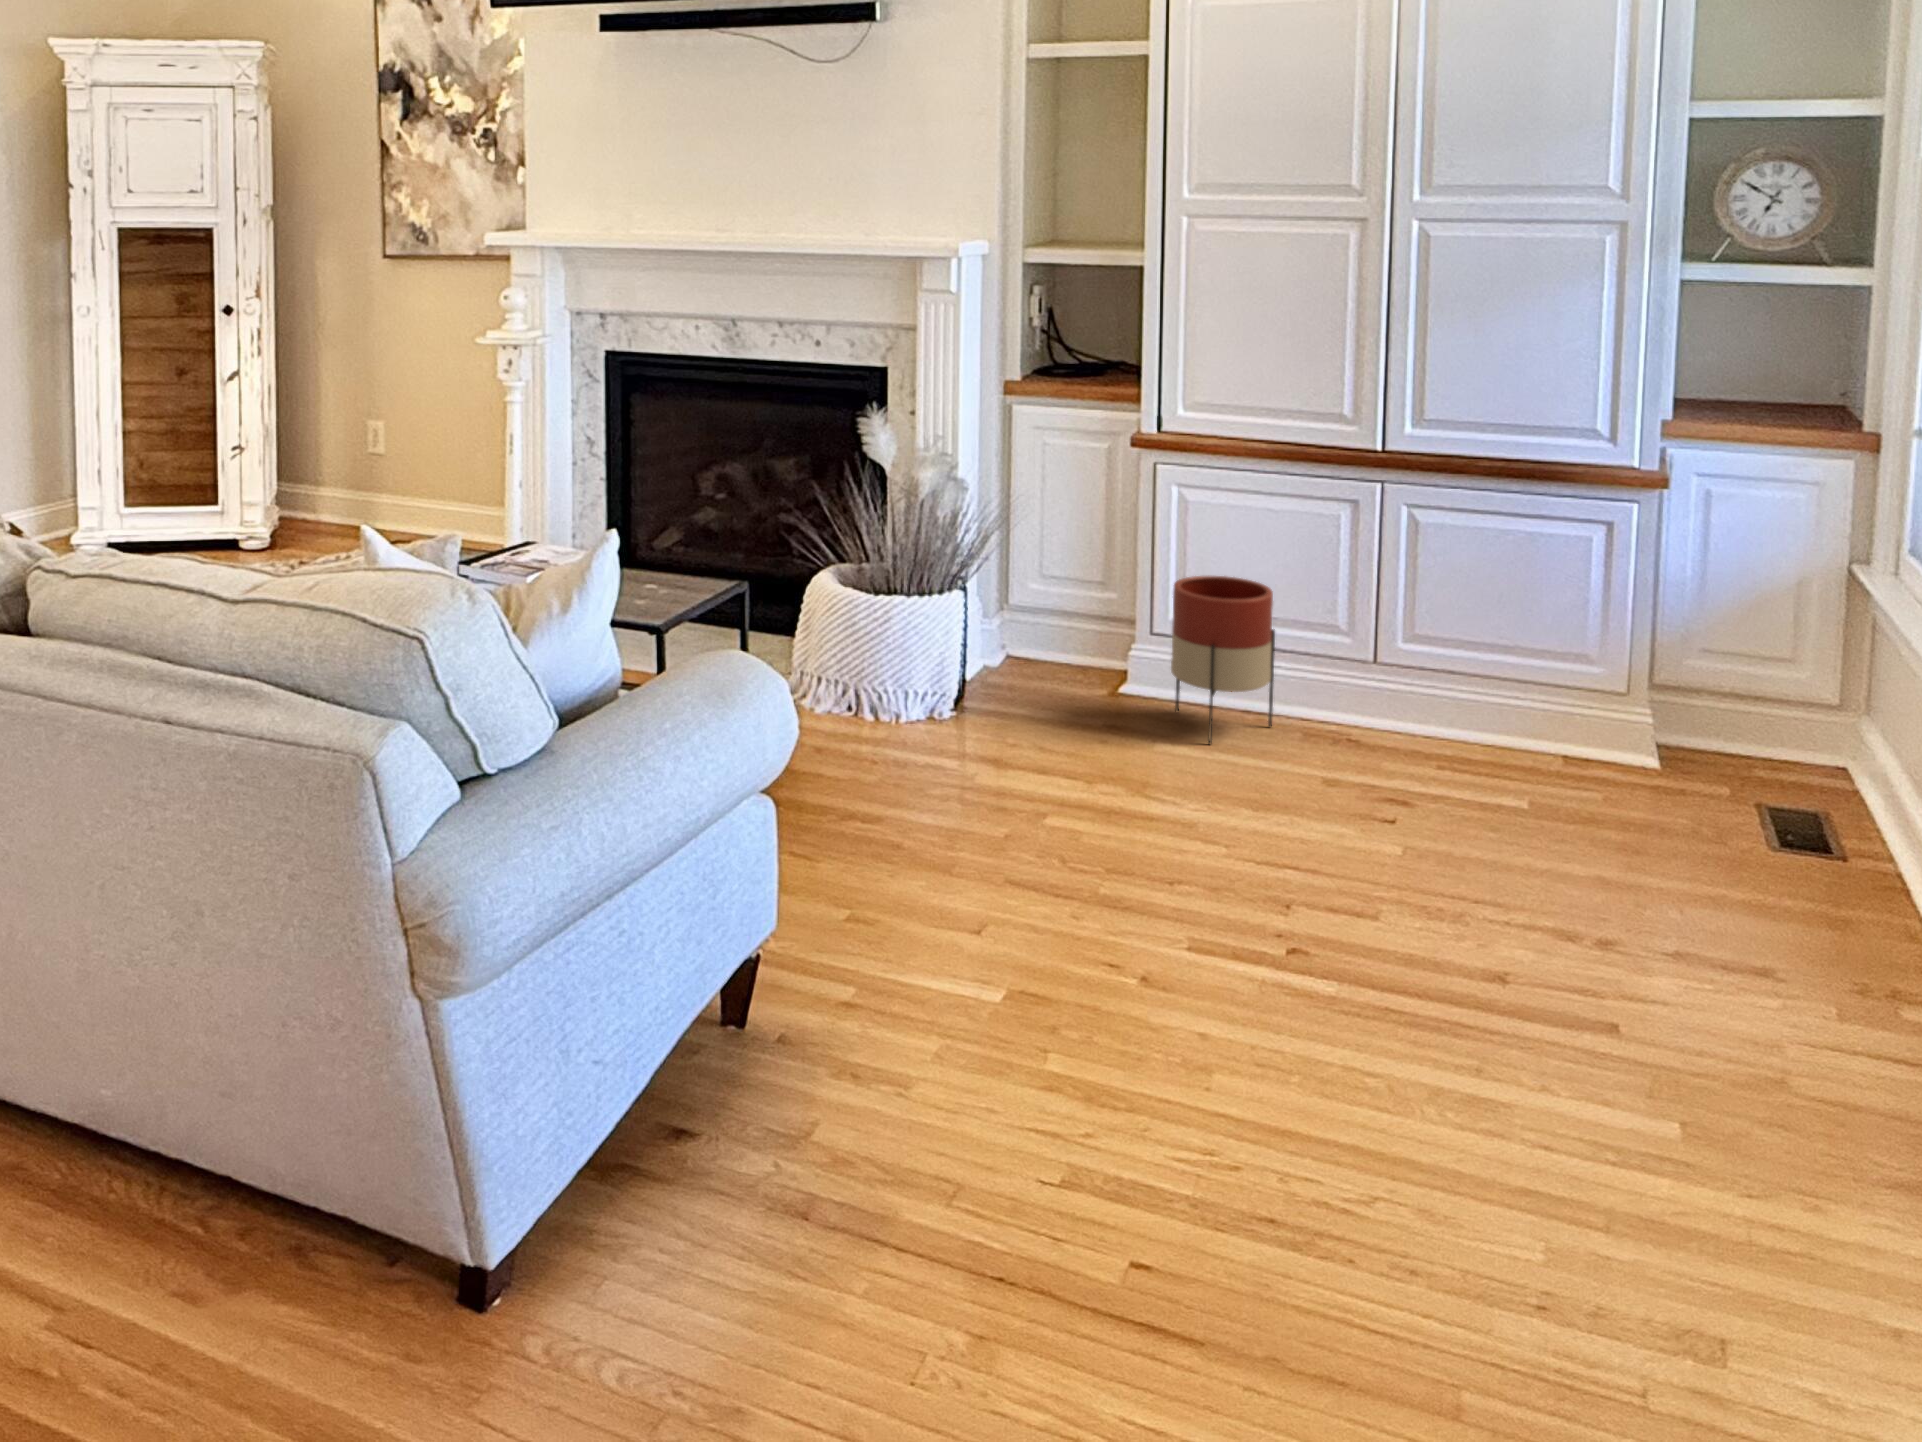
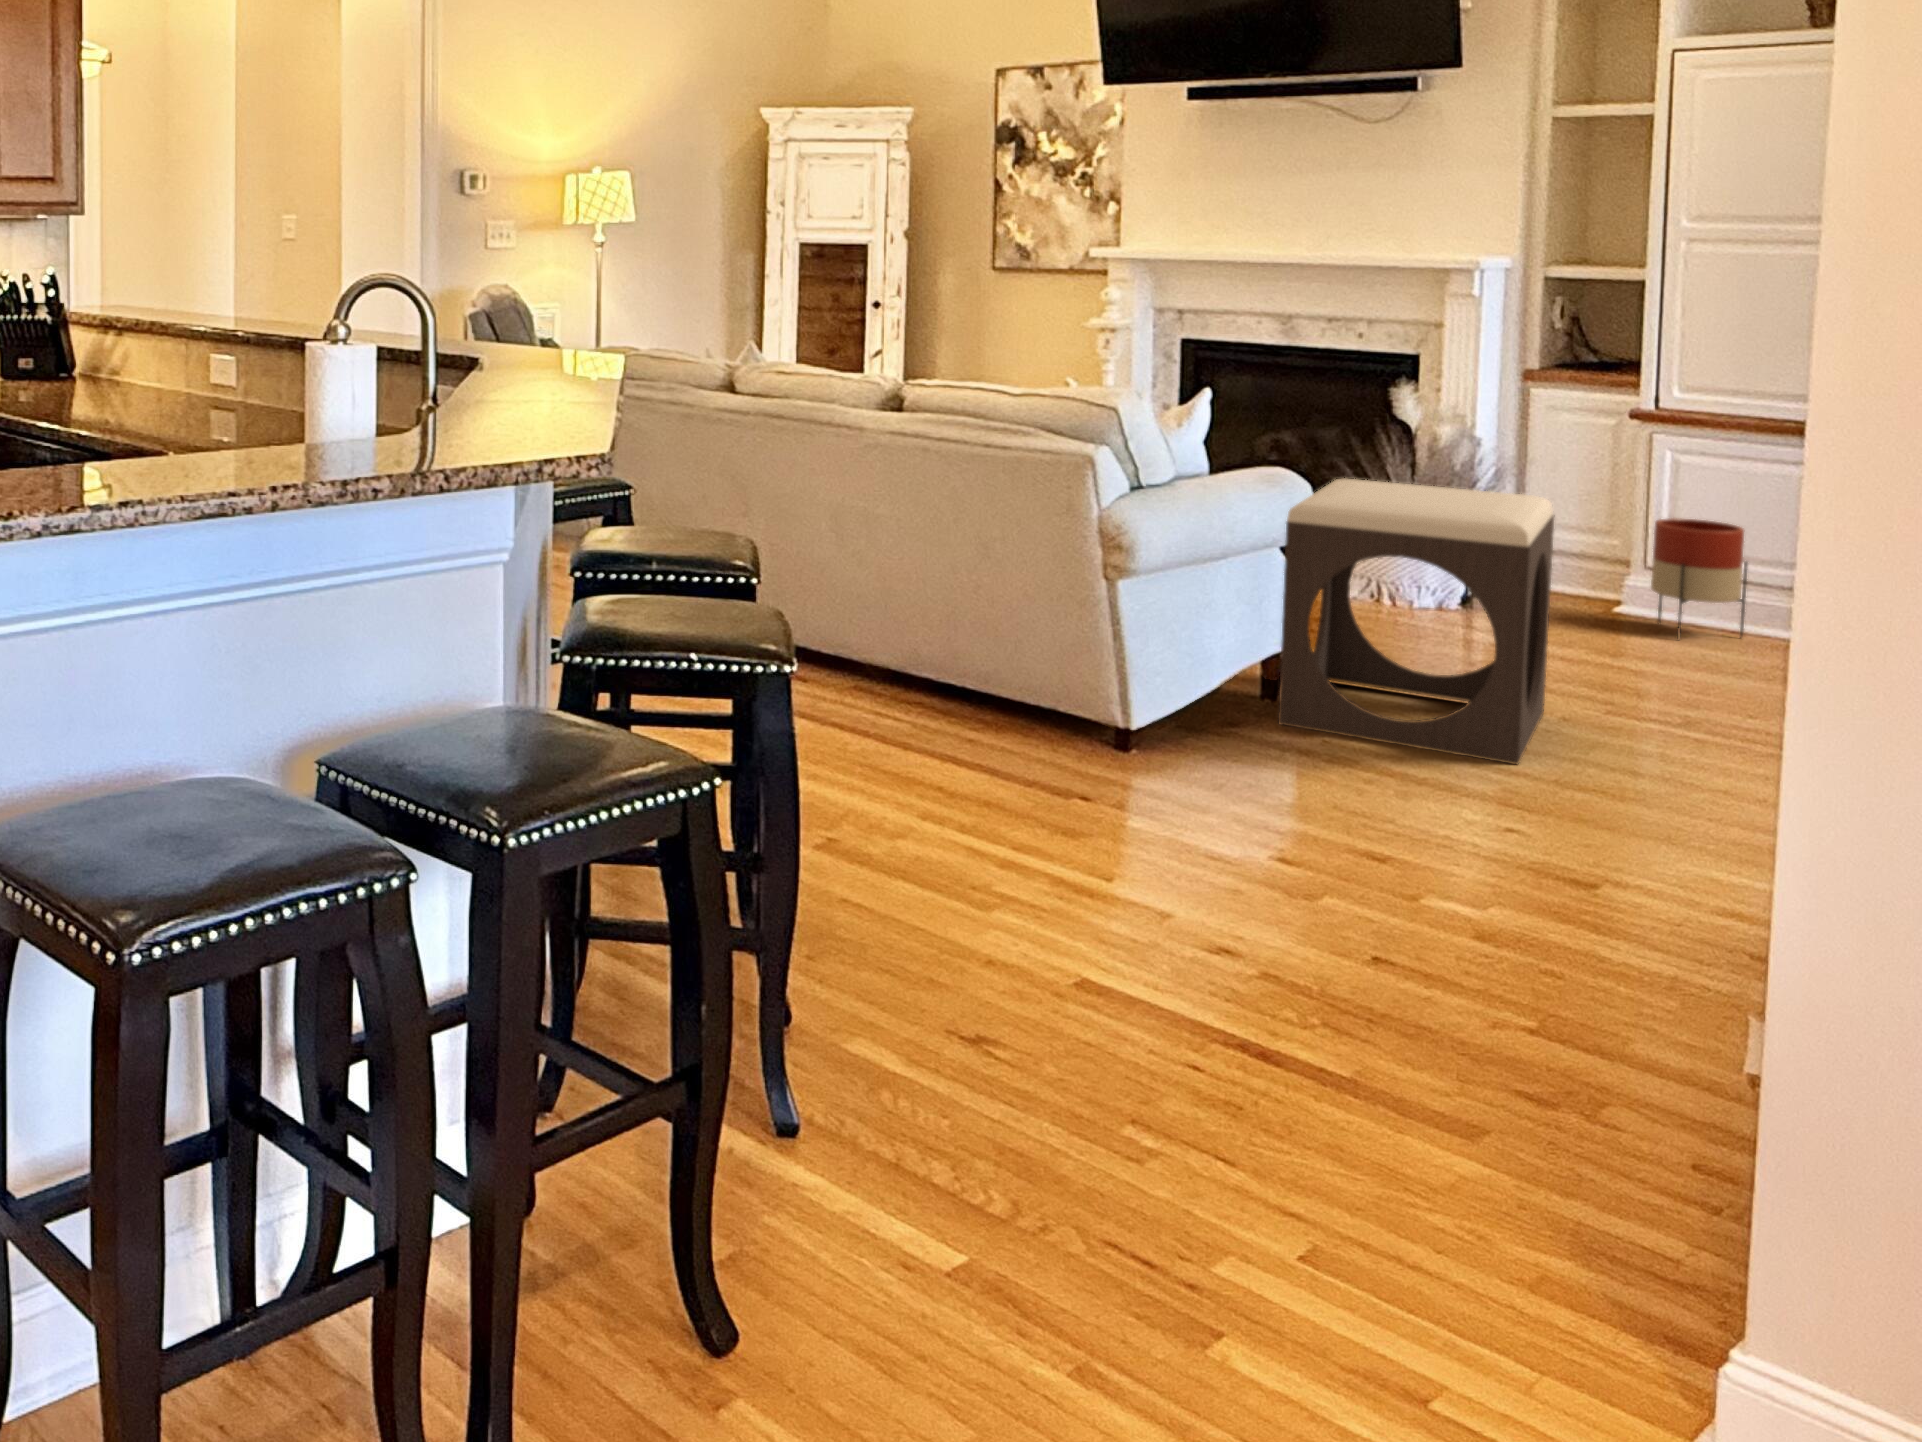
footstool: none [753,631,1151,1181] -> present [1278,479,1554,765]

